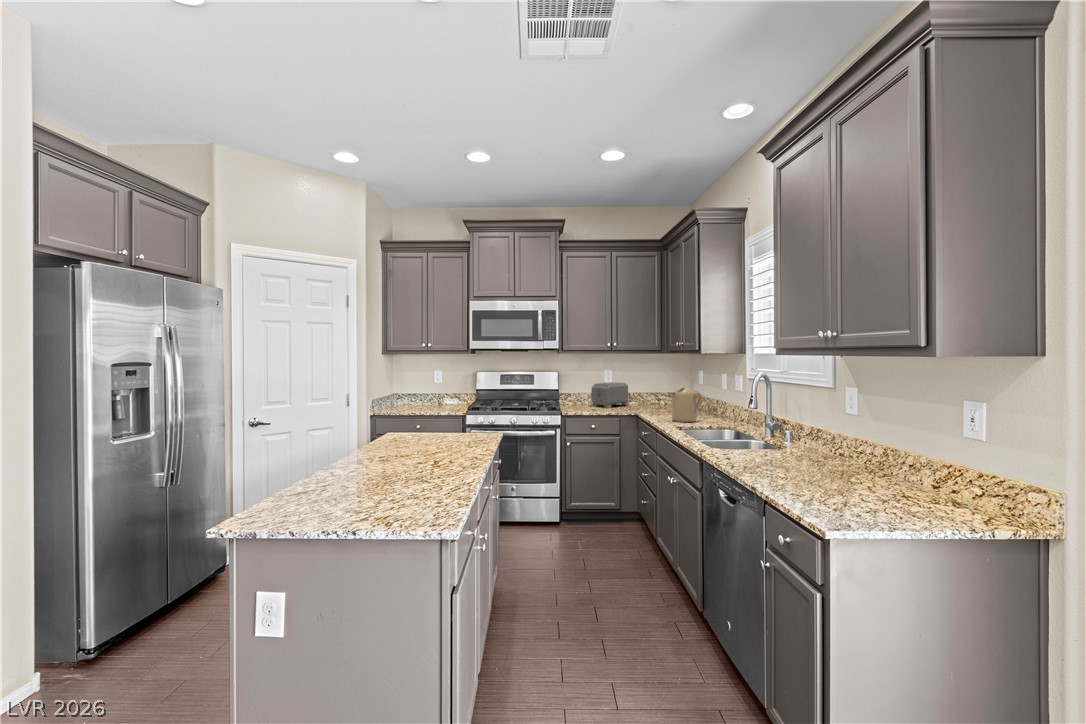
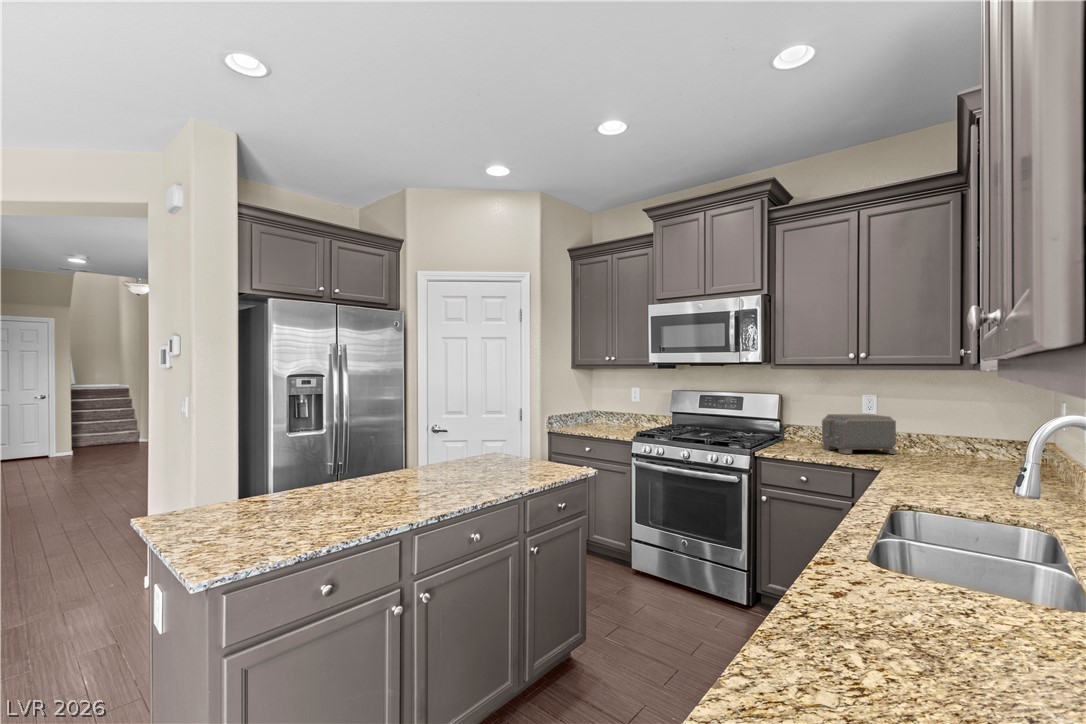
kettle: present [670,388,702,422] -> none [917,434,1005,504]

